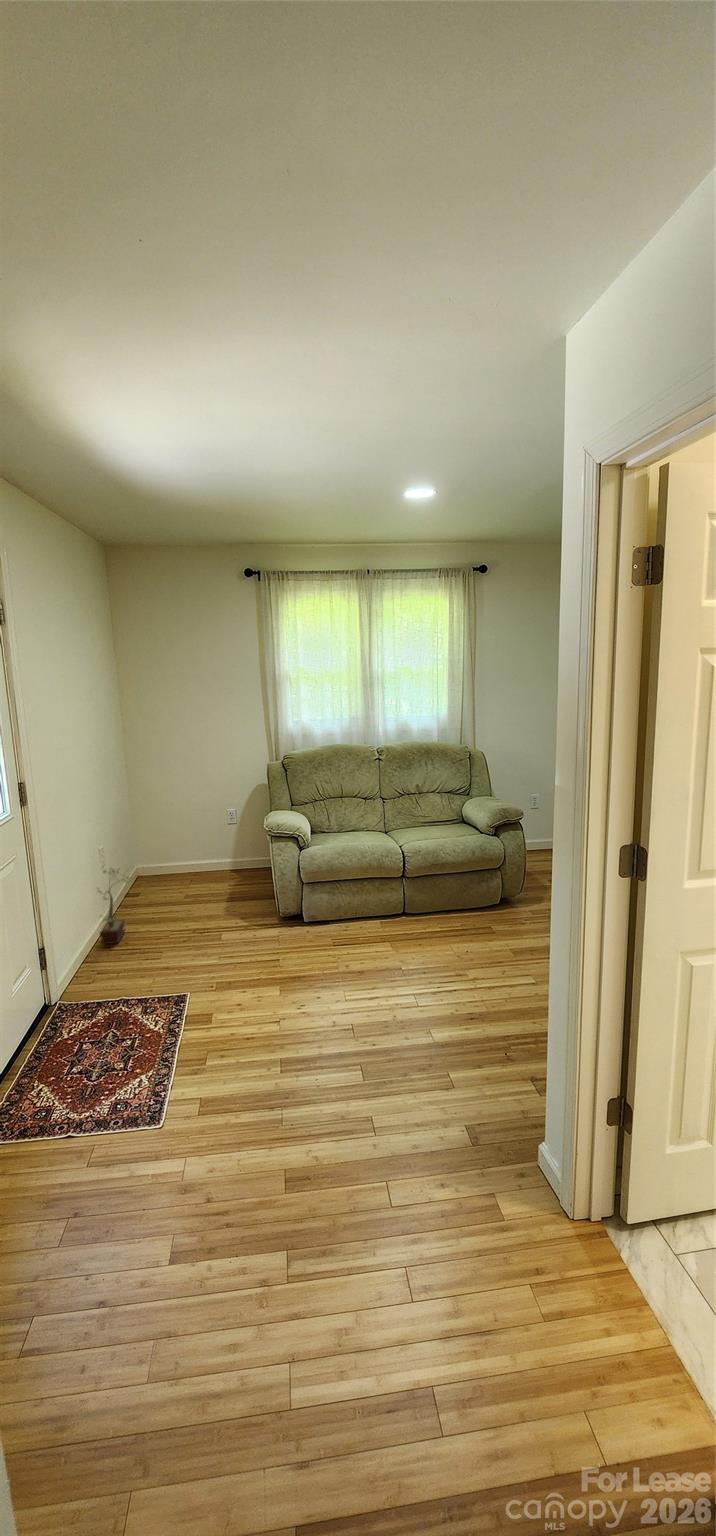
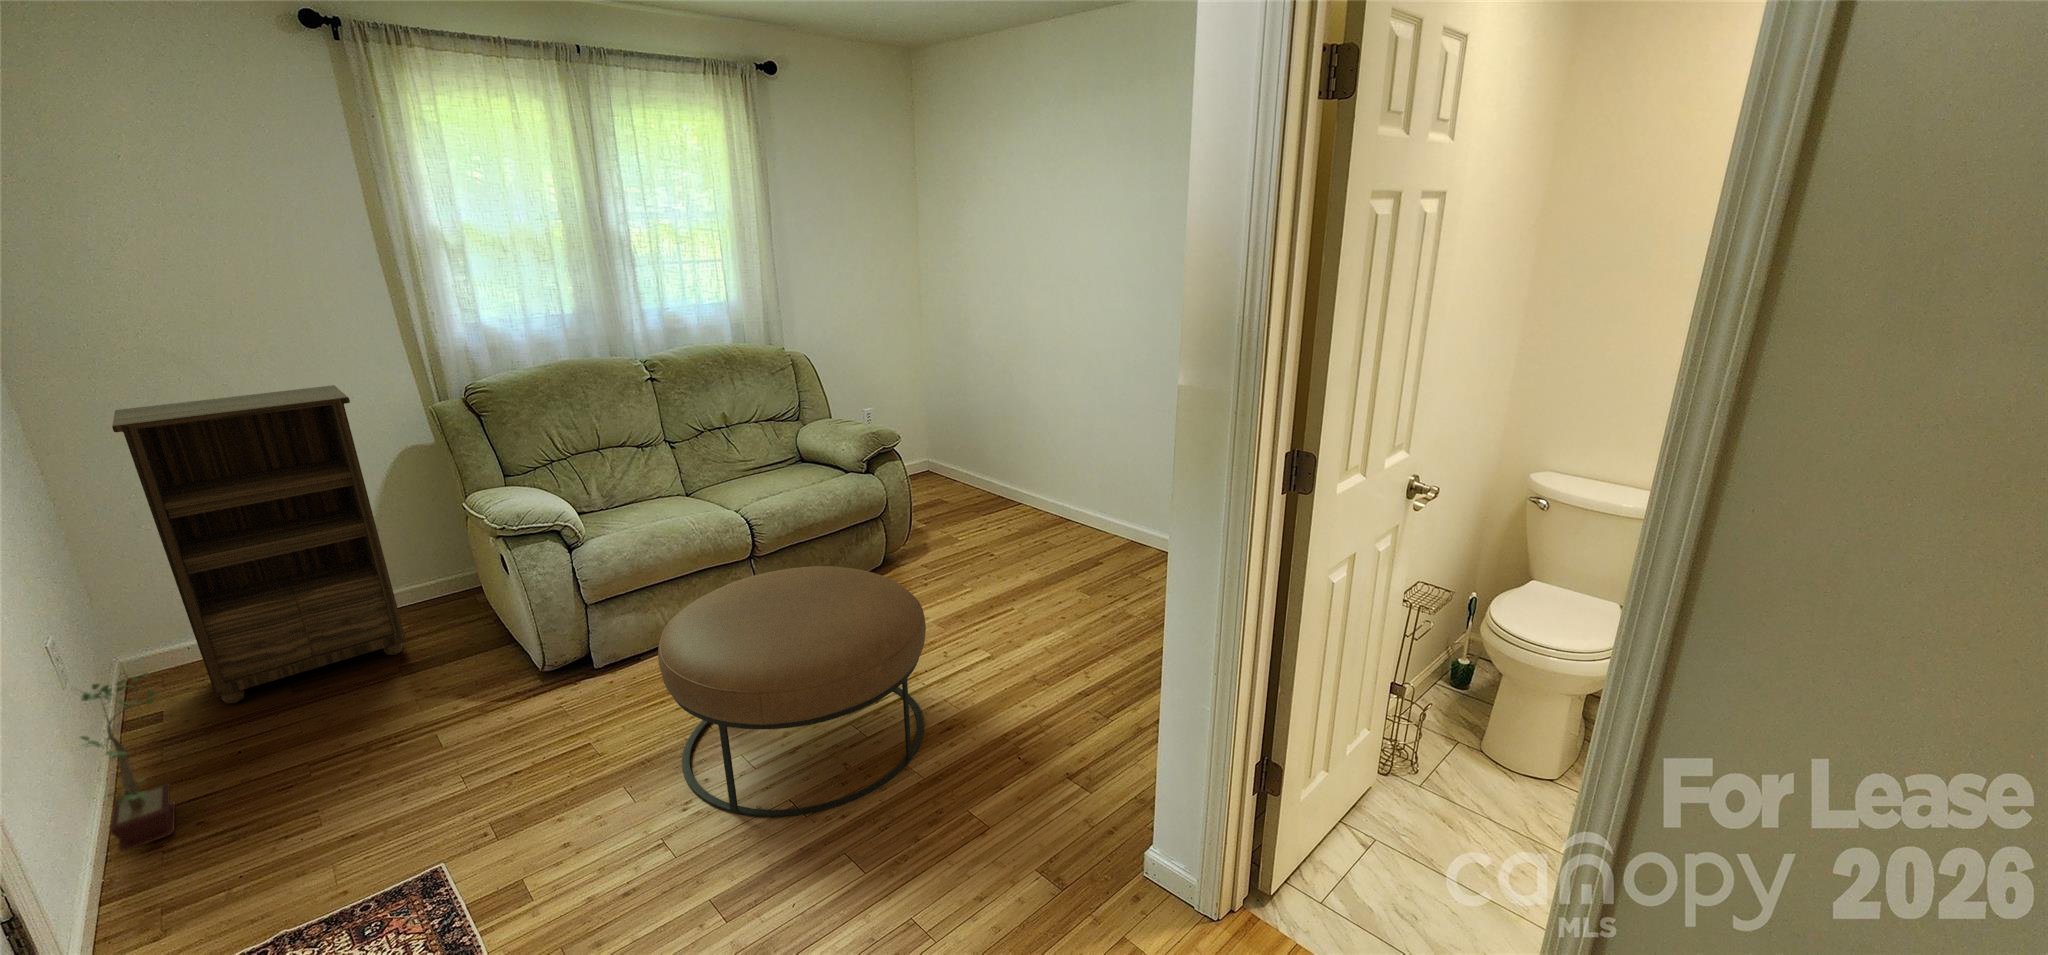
bookshelf: none [145,748,236,895] -> present [112,385,406,703]
ottoman: none [301,882,464,1038] -> present [658,566,926,817]

